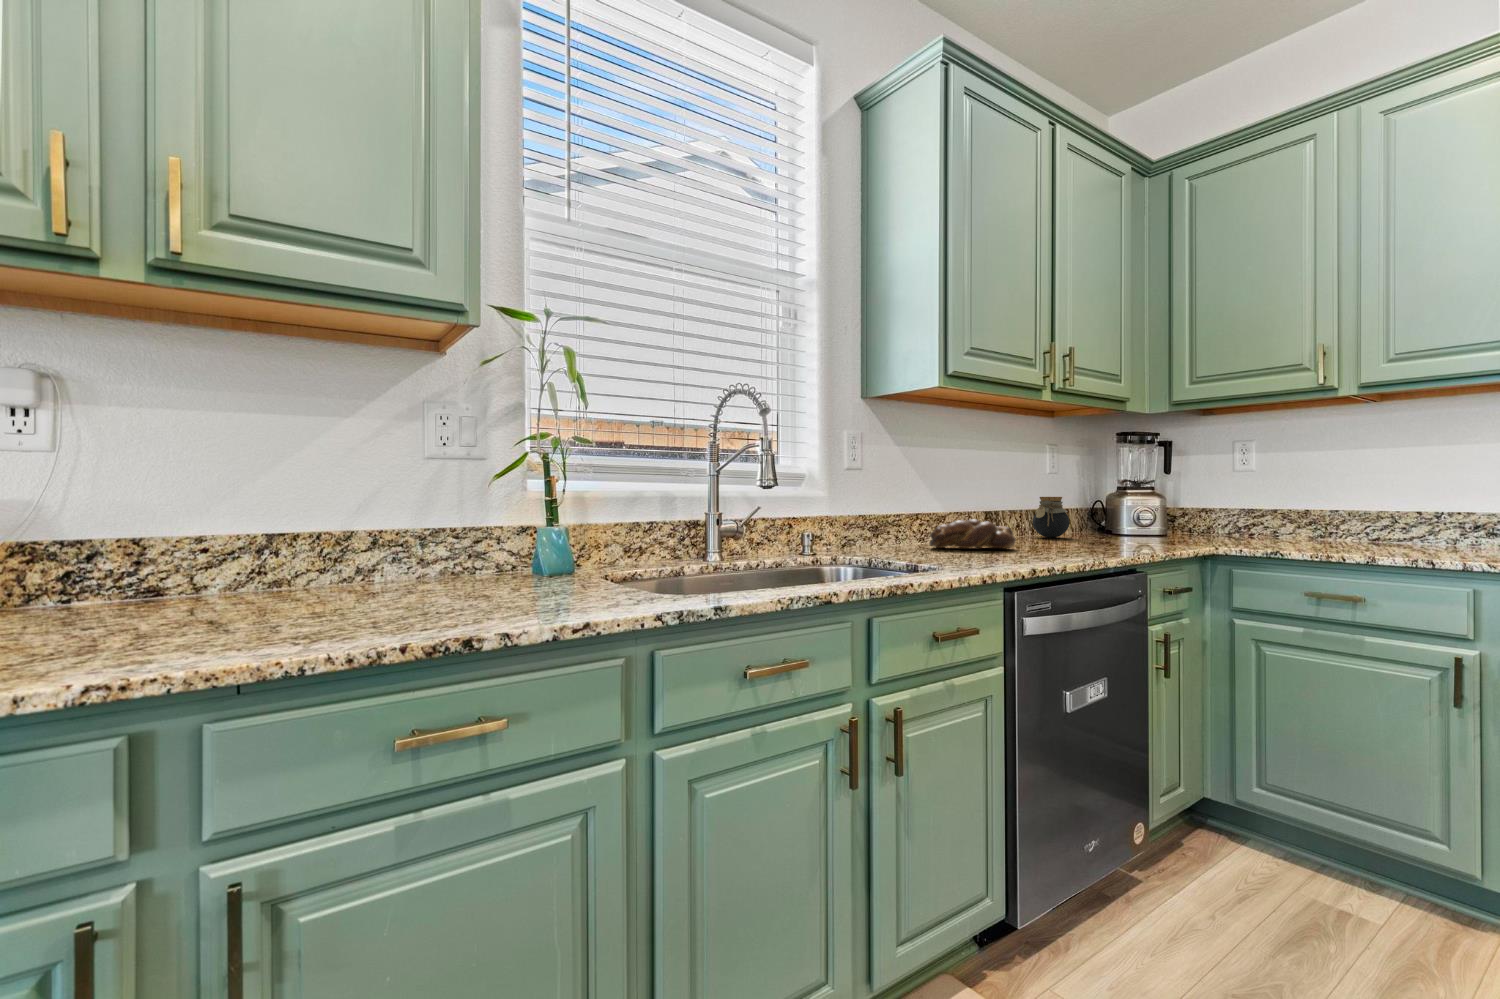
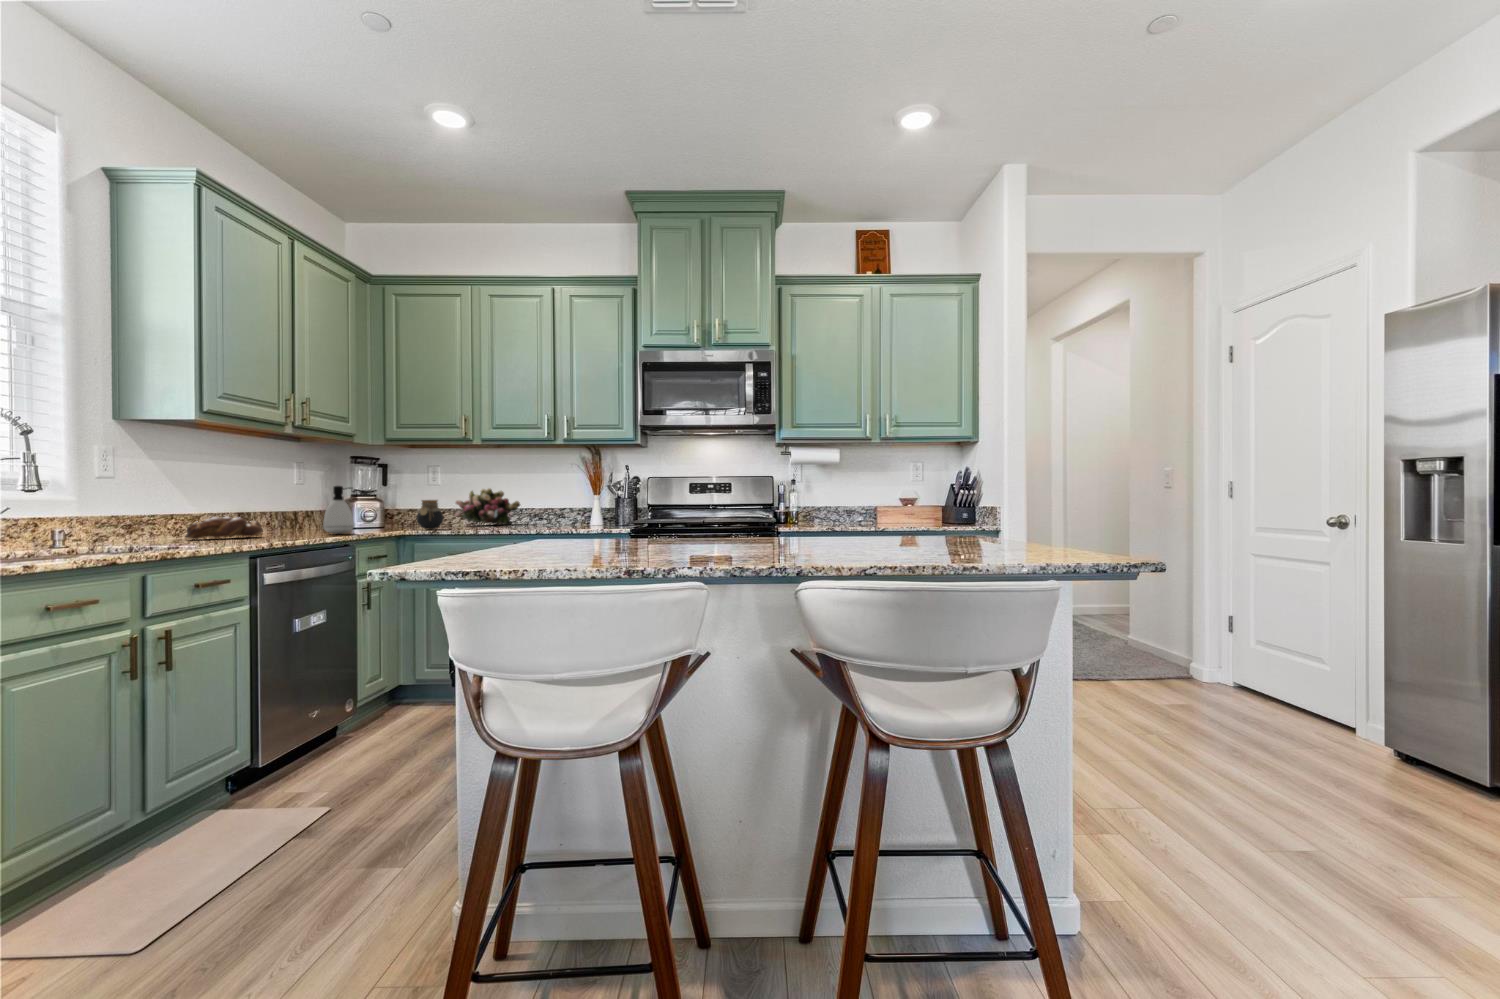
soap dispenser: none [1094,476,1140,550] -> present [323,486,354,534]
flower arrangement: none [1294,476,1435,544] -> present [455,488,520,525]
jar: present [1033,497,1070,538] -> present [416,500,444,529]

